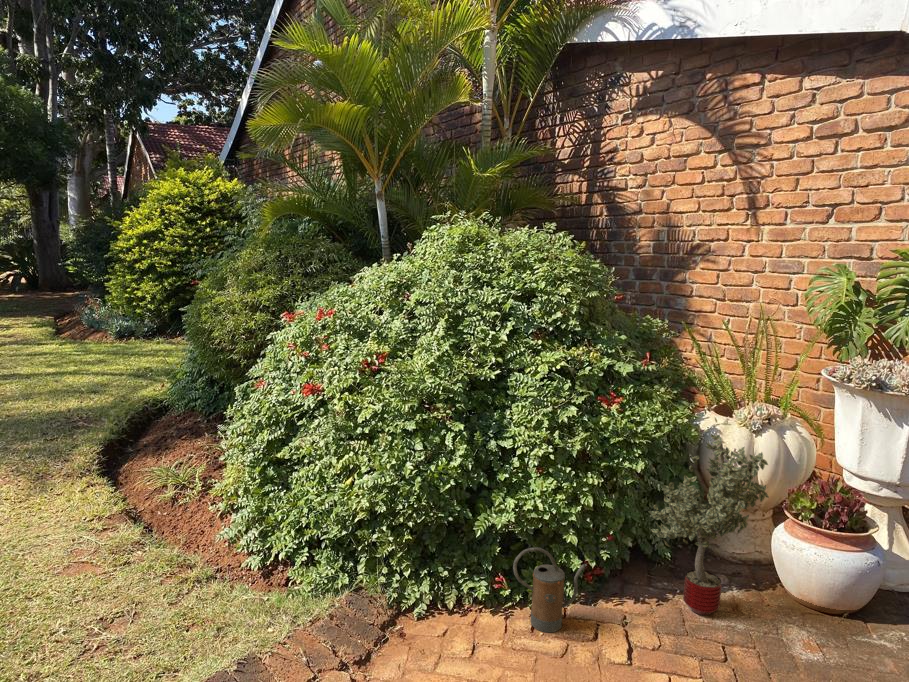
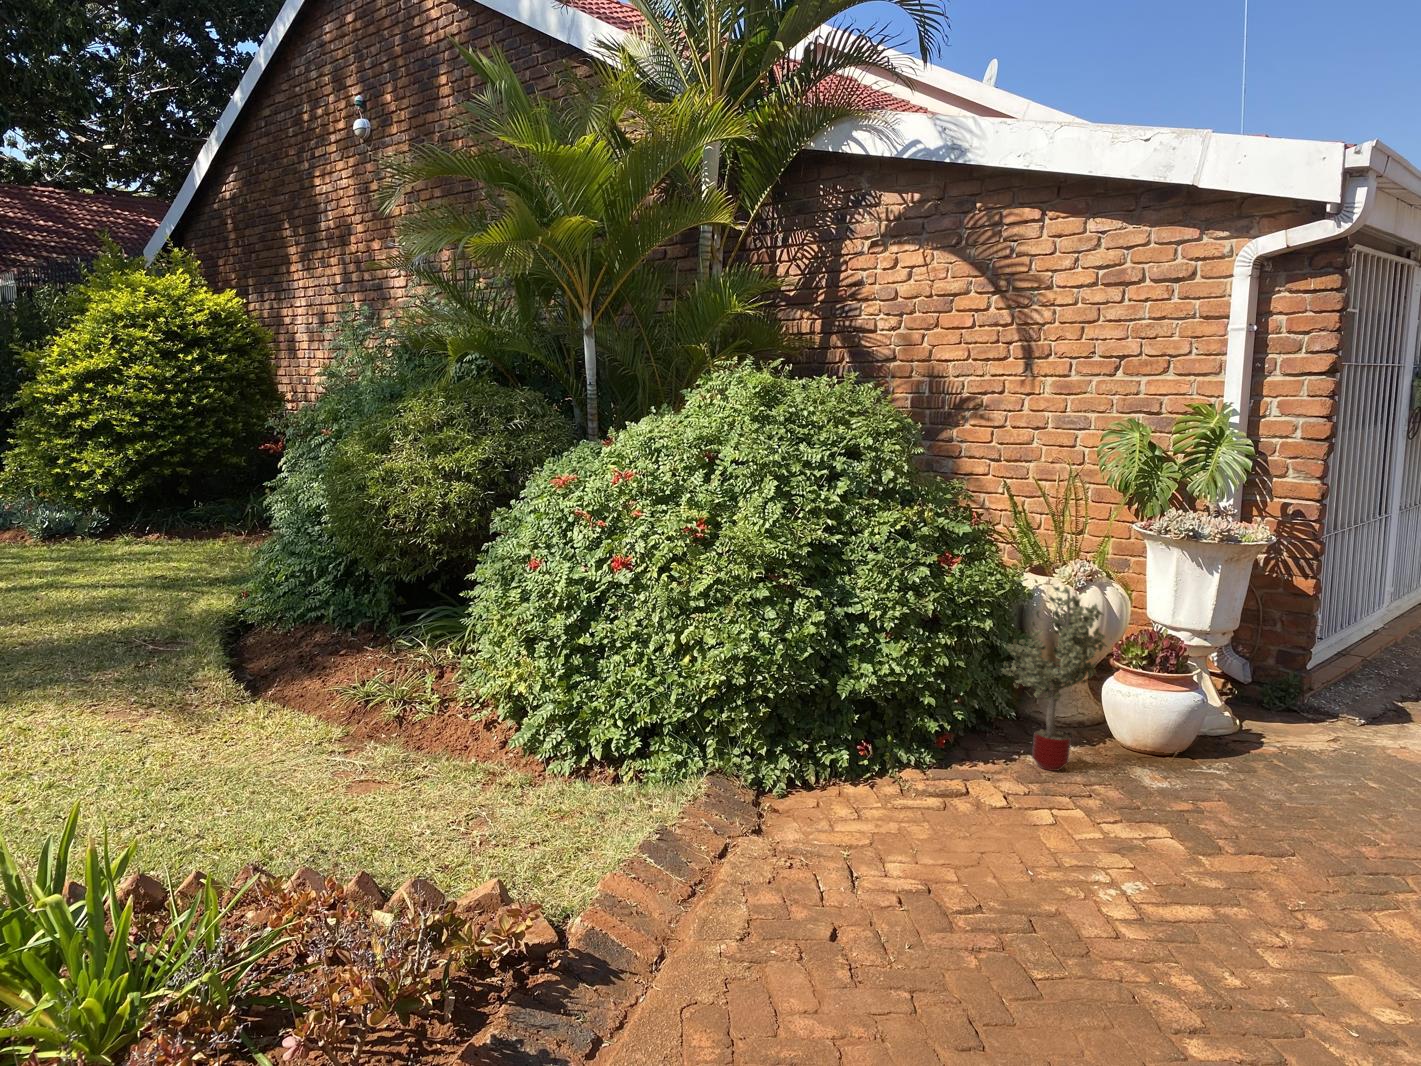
watering can: present [513,547,586,632] -> none [886,707,956,796]

